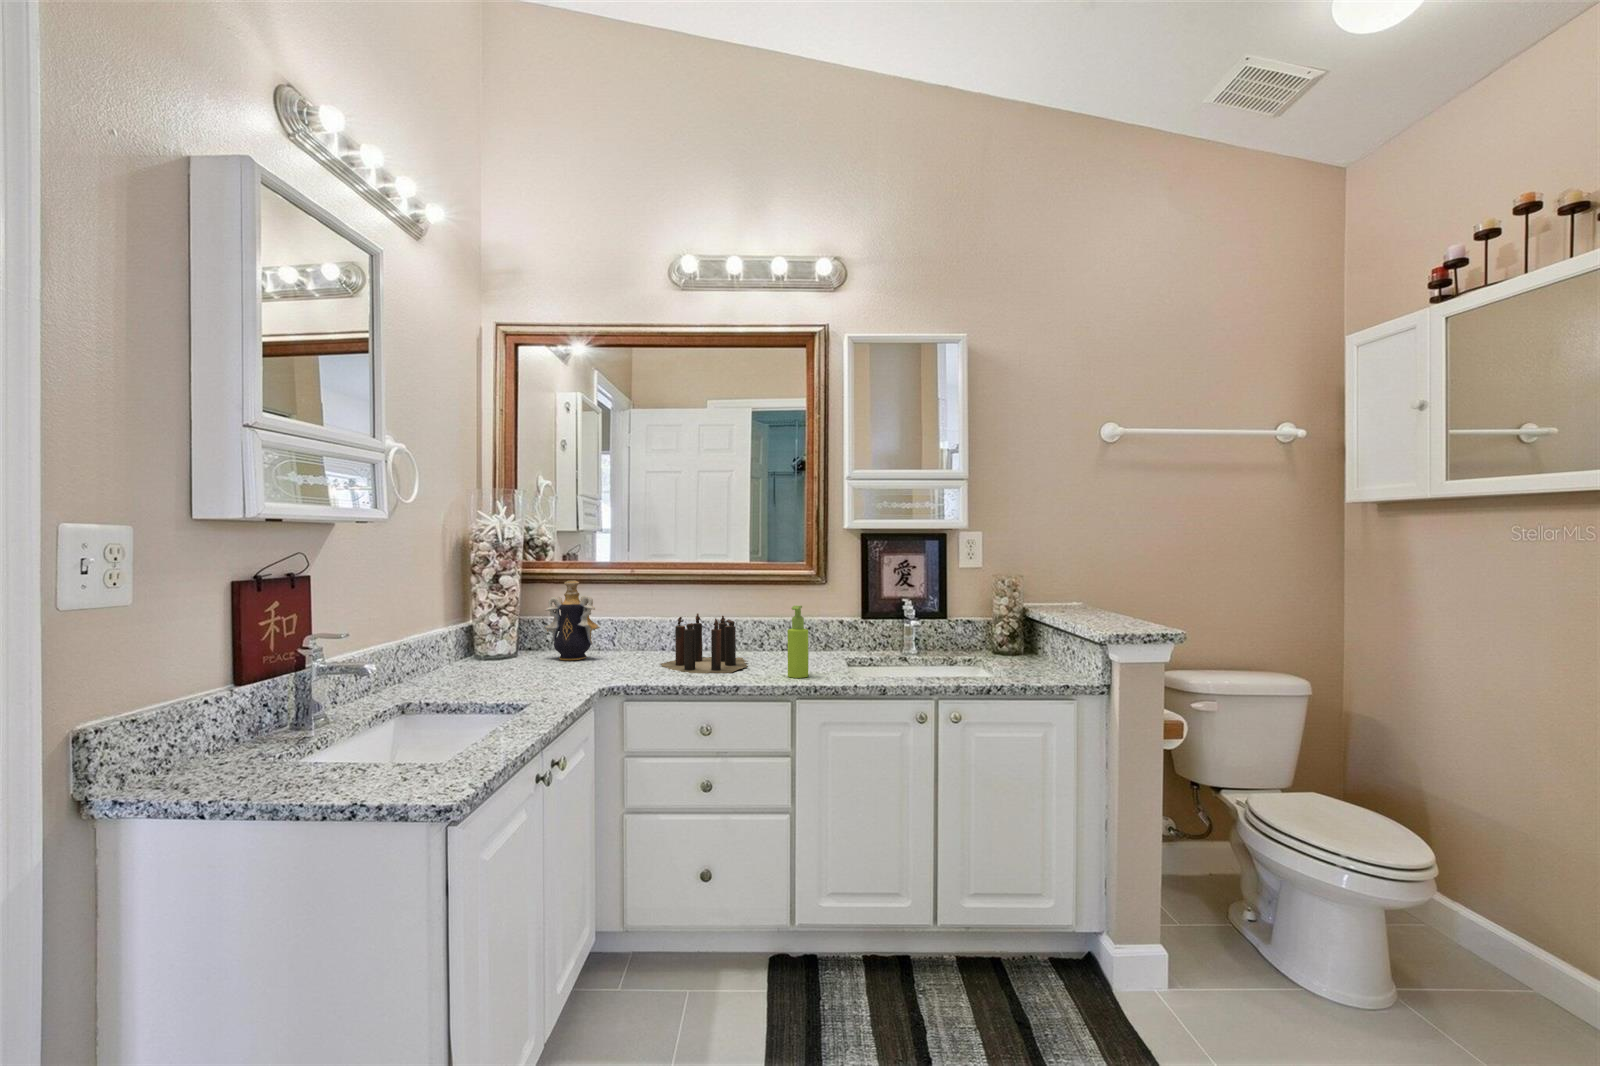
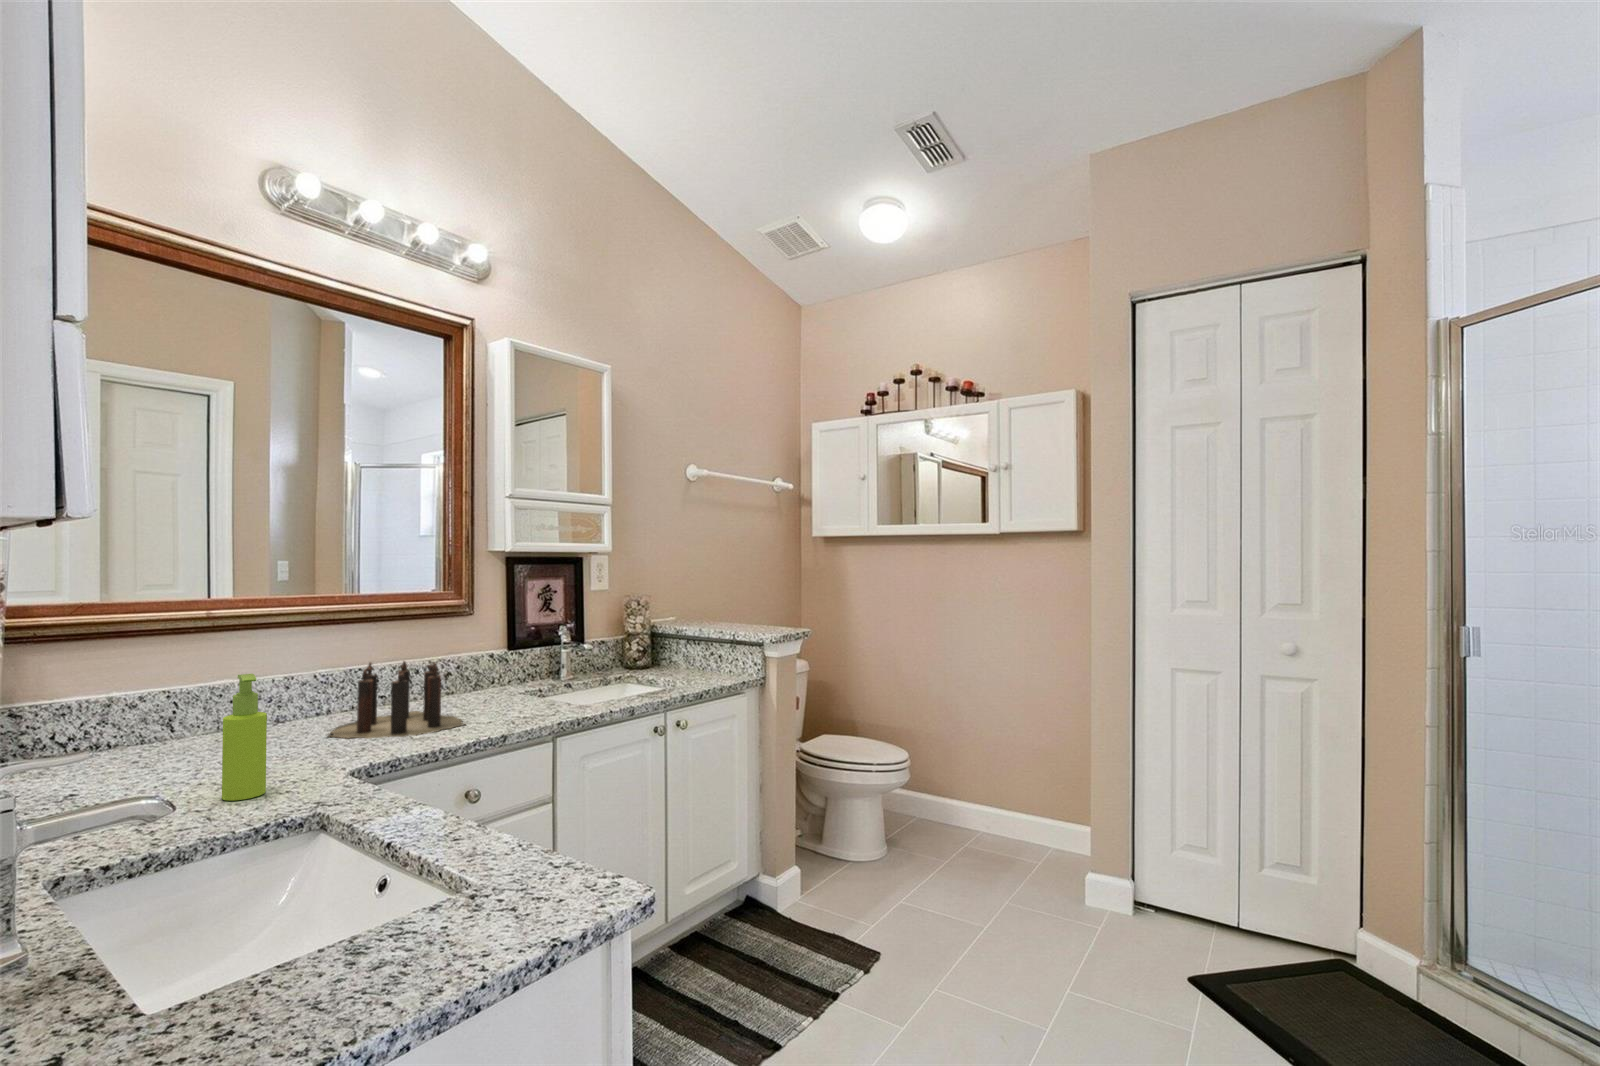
decorative vase: present [545,580,600,660] -> none [86,634,205,766]
soap dispenser: present [788,606,808,678] -> present [222,674,267,801]

